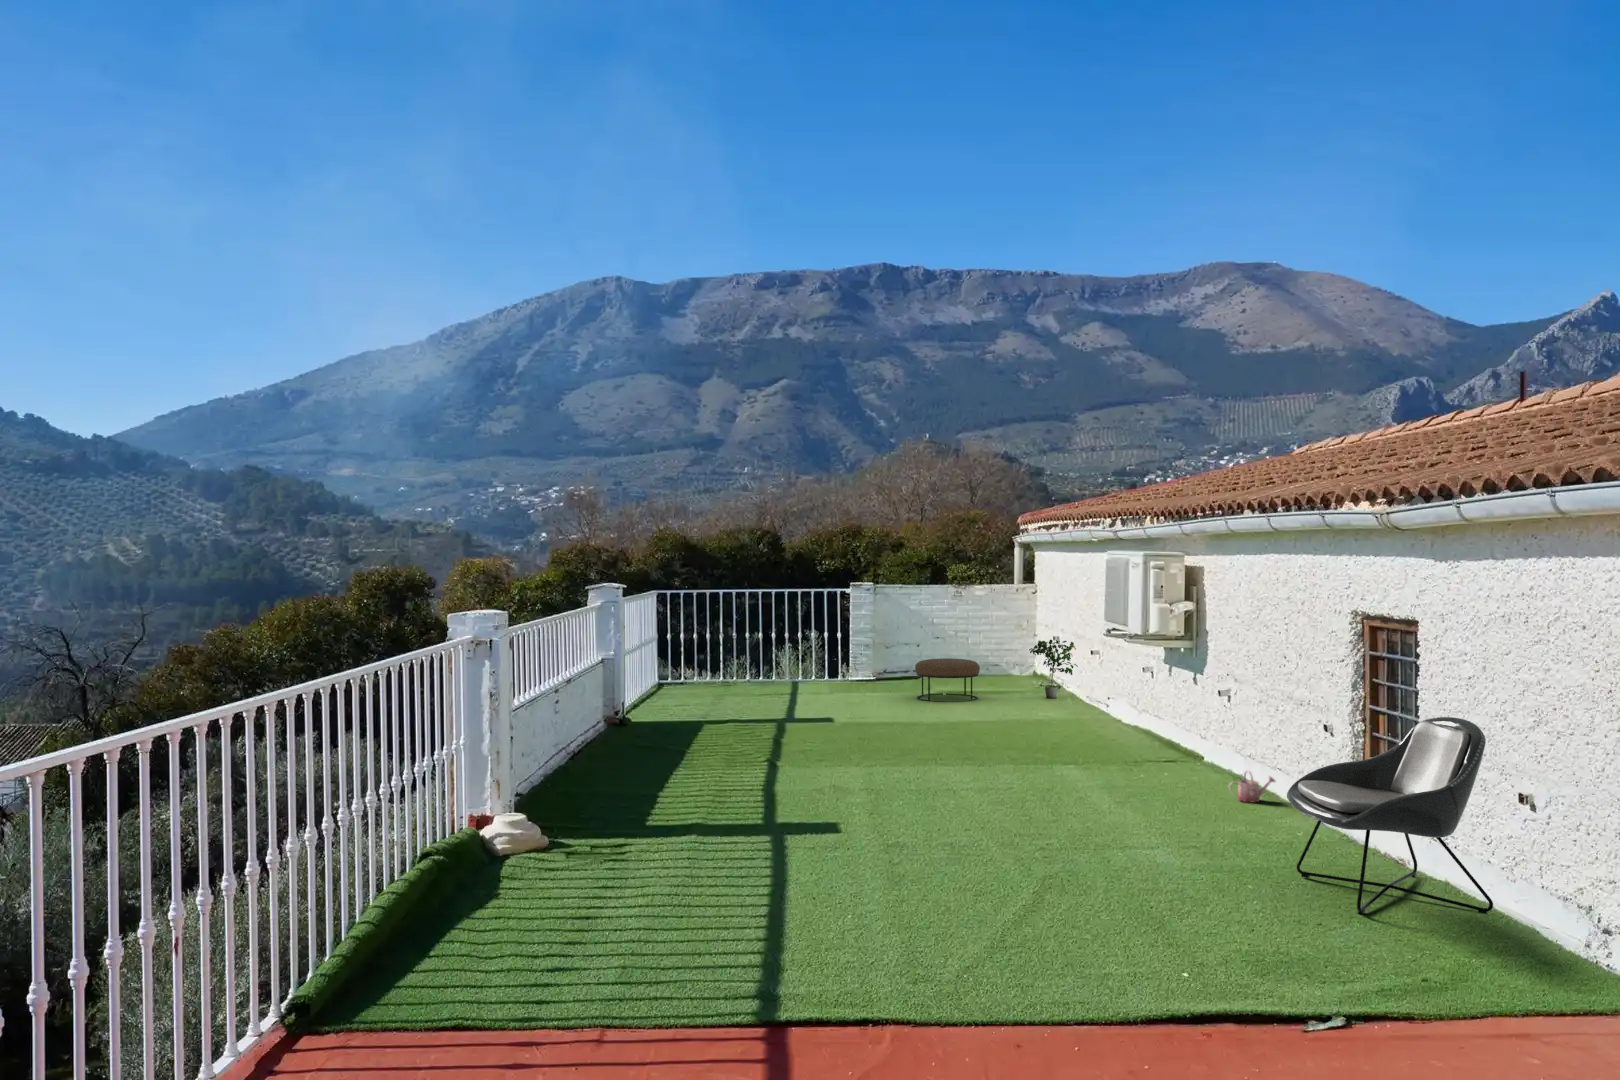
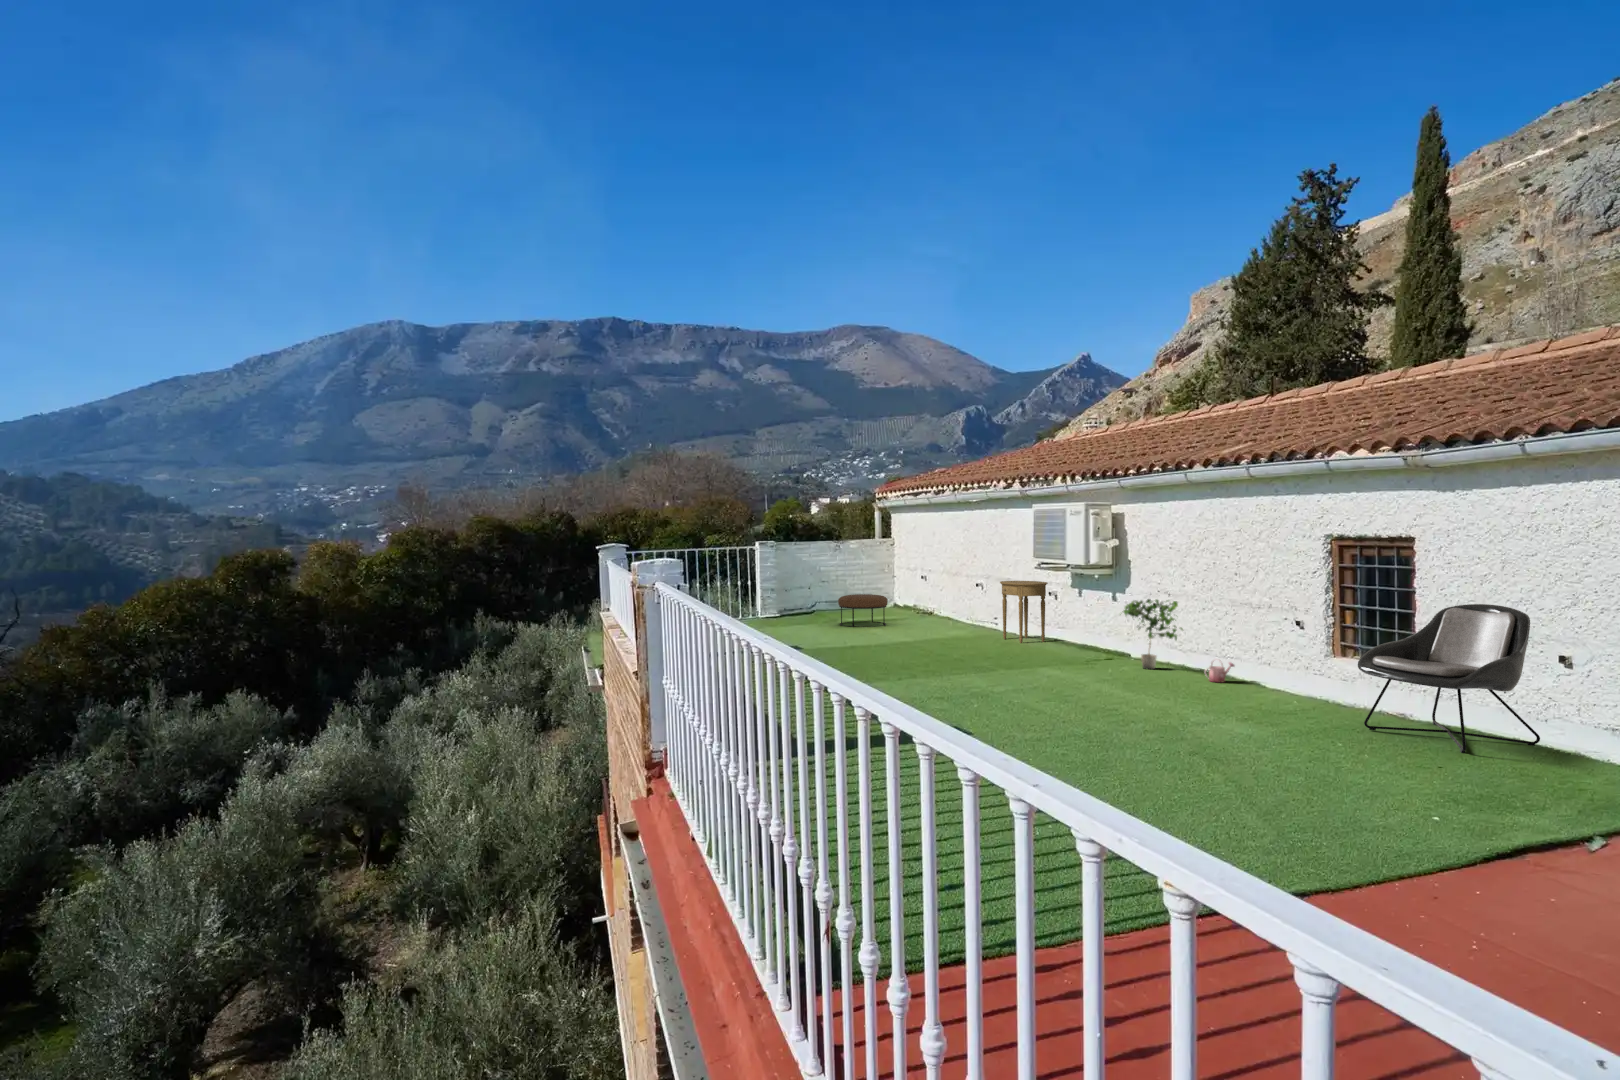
potted plant: present [1029,640,1078,699] -> present [1123,599,1183,669]
side table: none [1080,649,1141,734] -> present [1000,581,1048,643]

